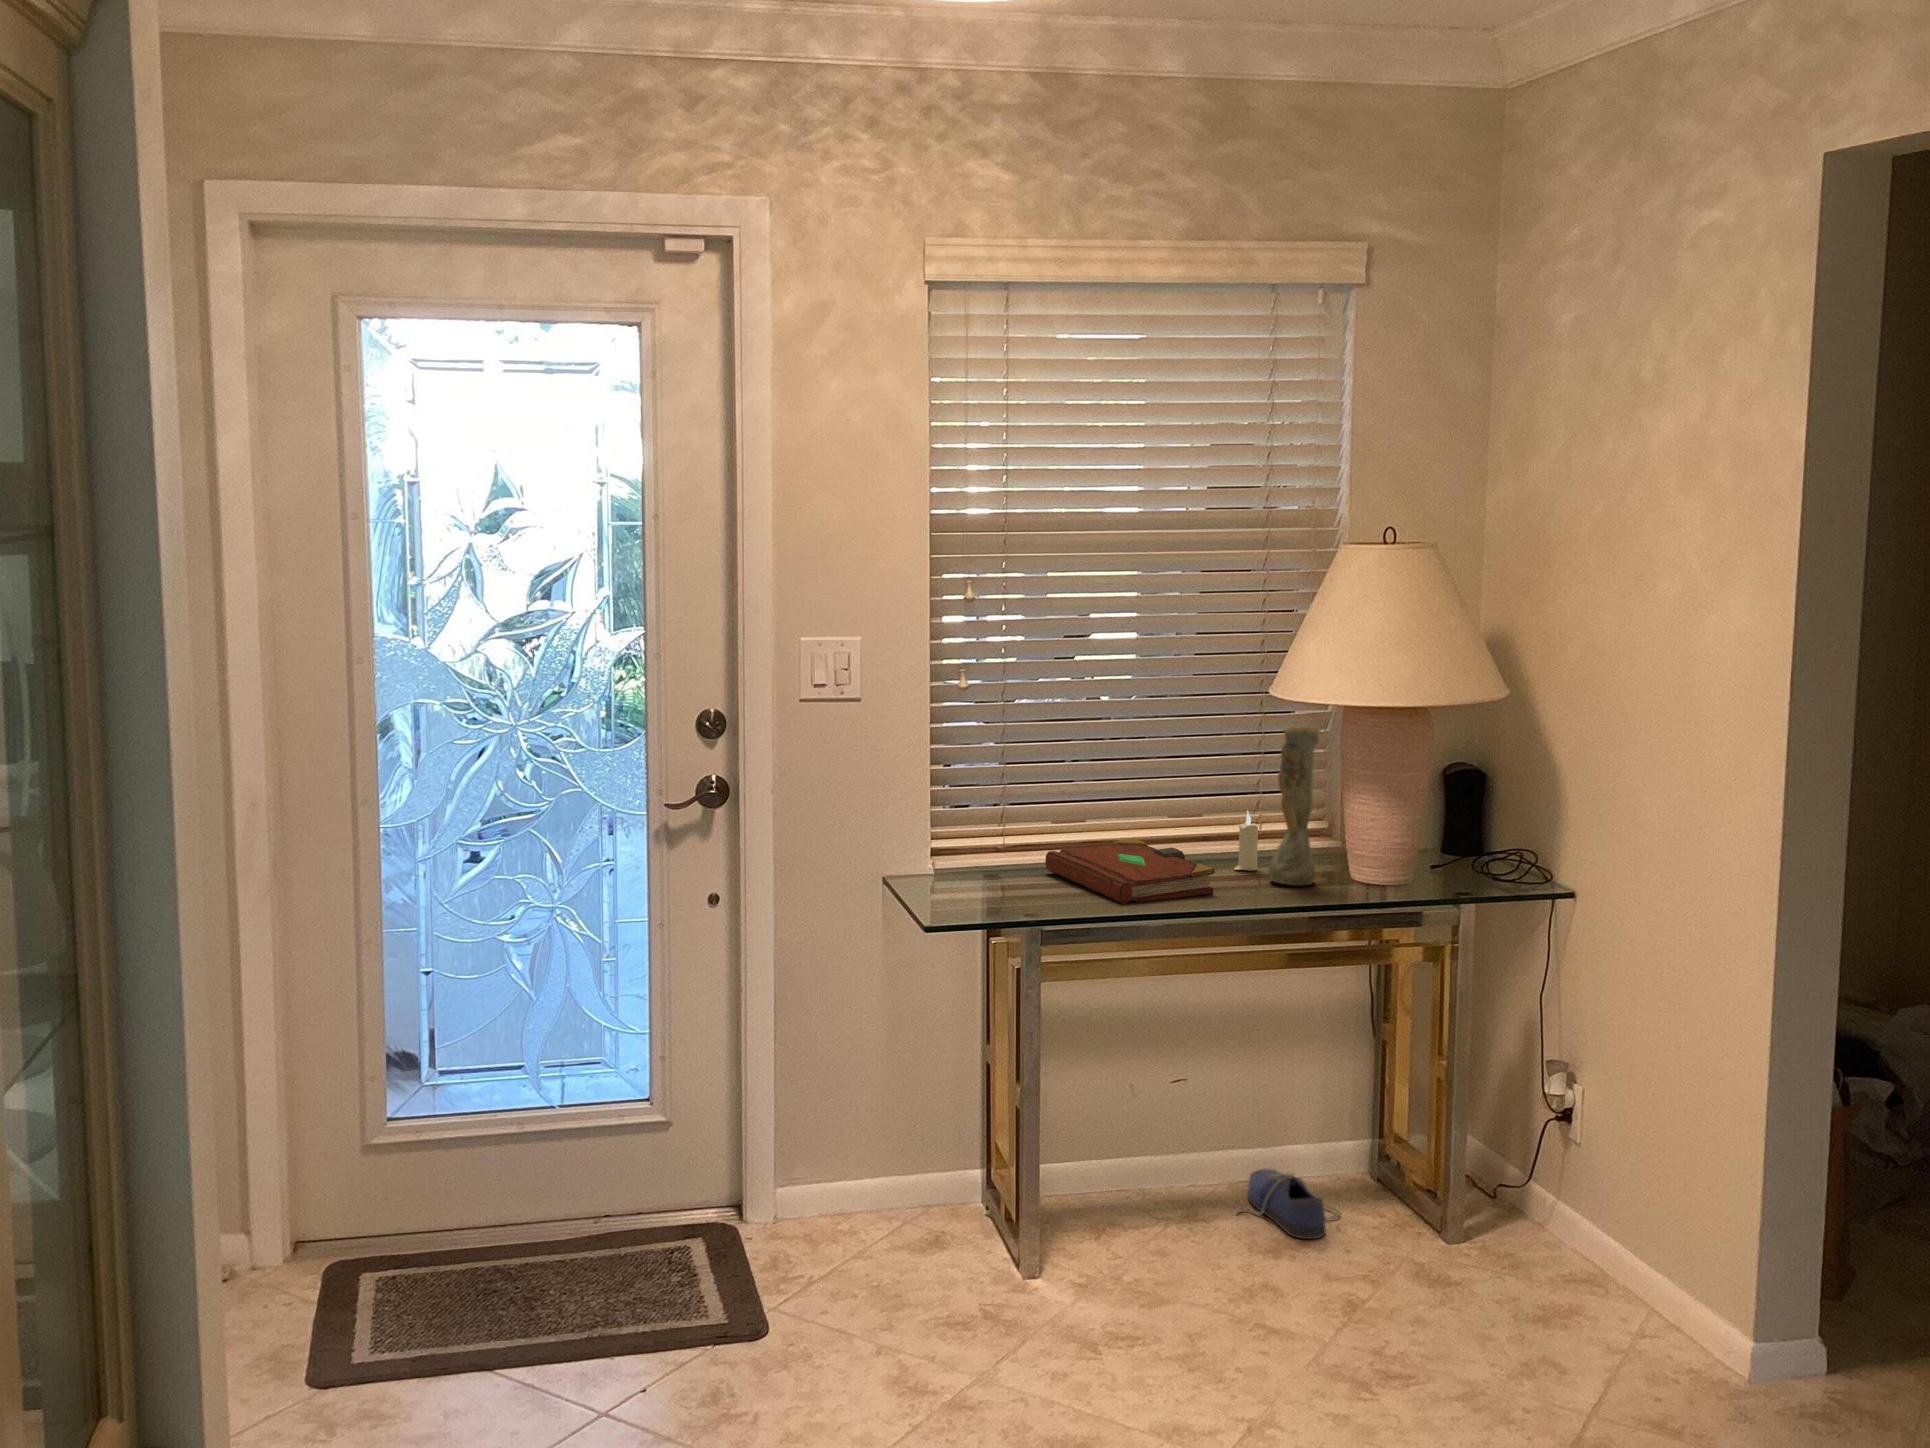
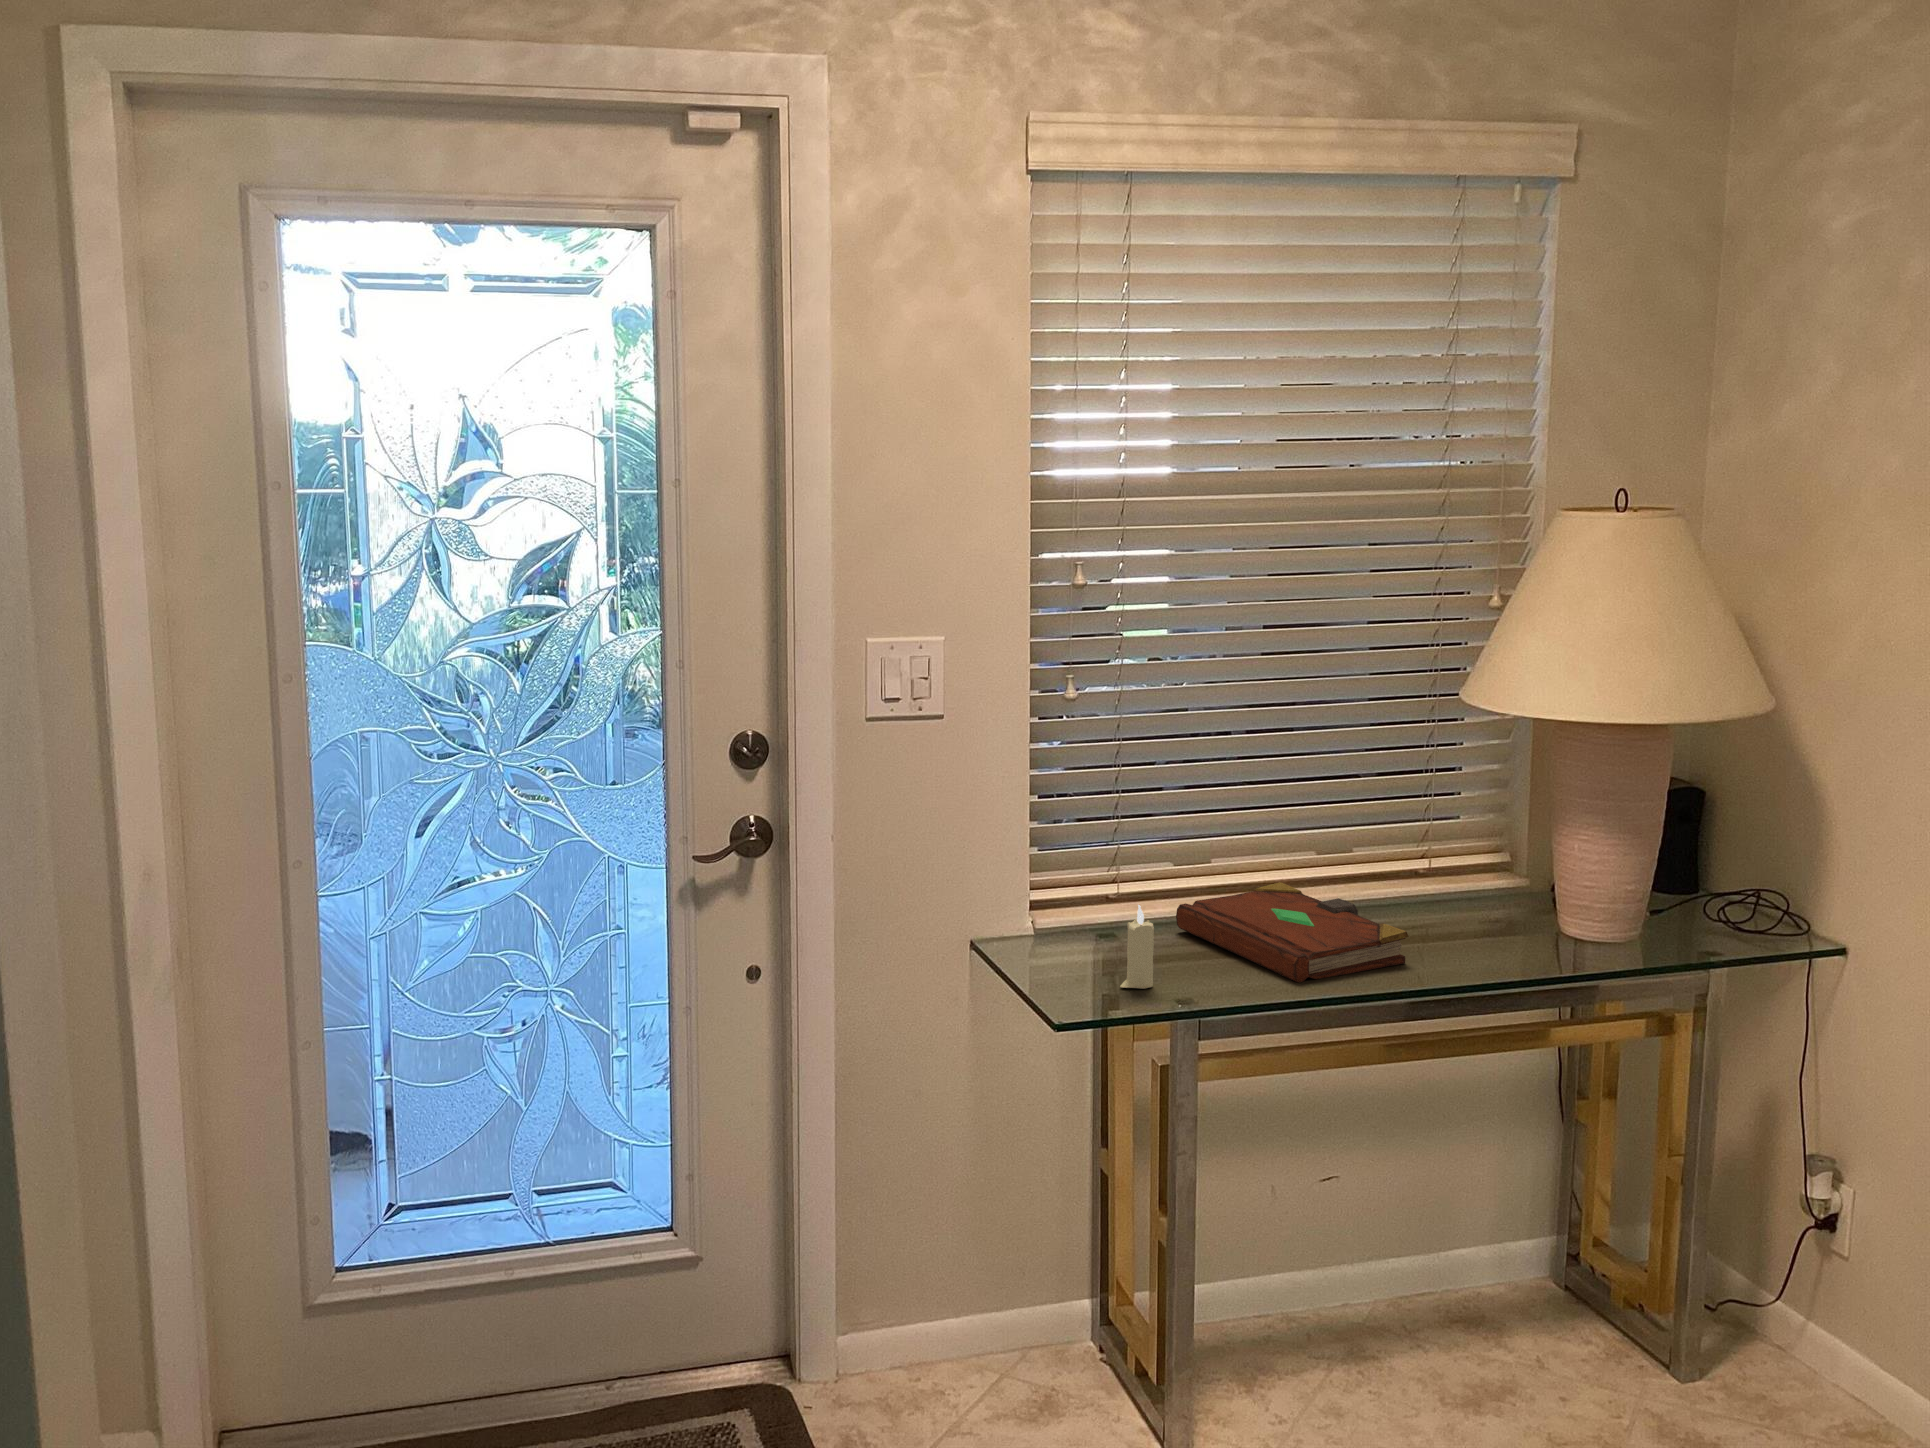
vase: present [1269,727,1320,886] -> none [1464,745,1535,948]
candle: present [1234,811,1258,871] -> present [1120,905,1154,989]
shoe: present [1237,1169,1340,1239] -> none [1409,1282,1538,1384]

